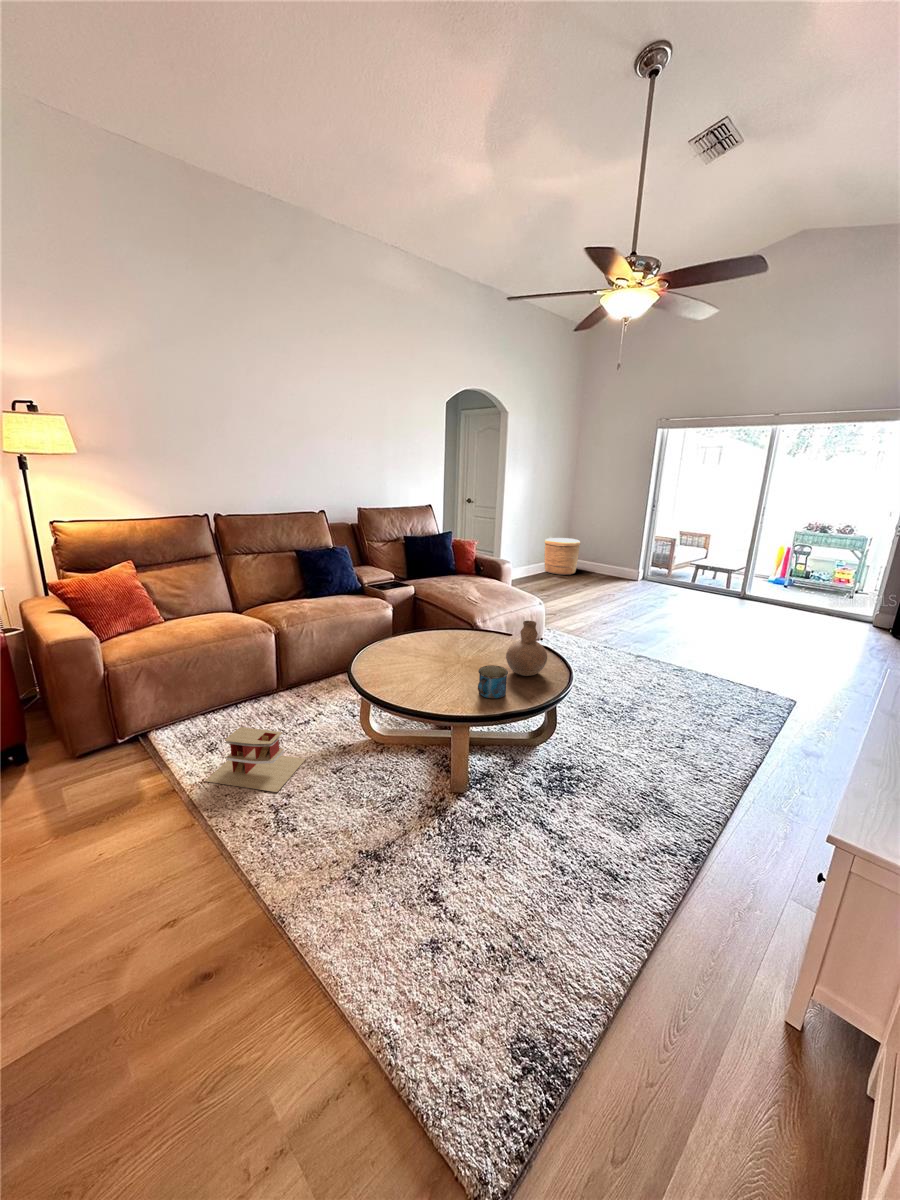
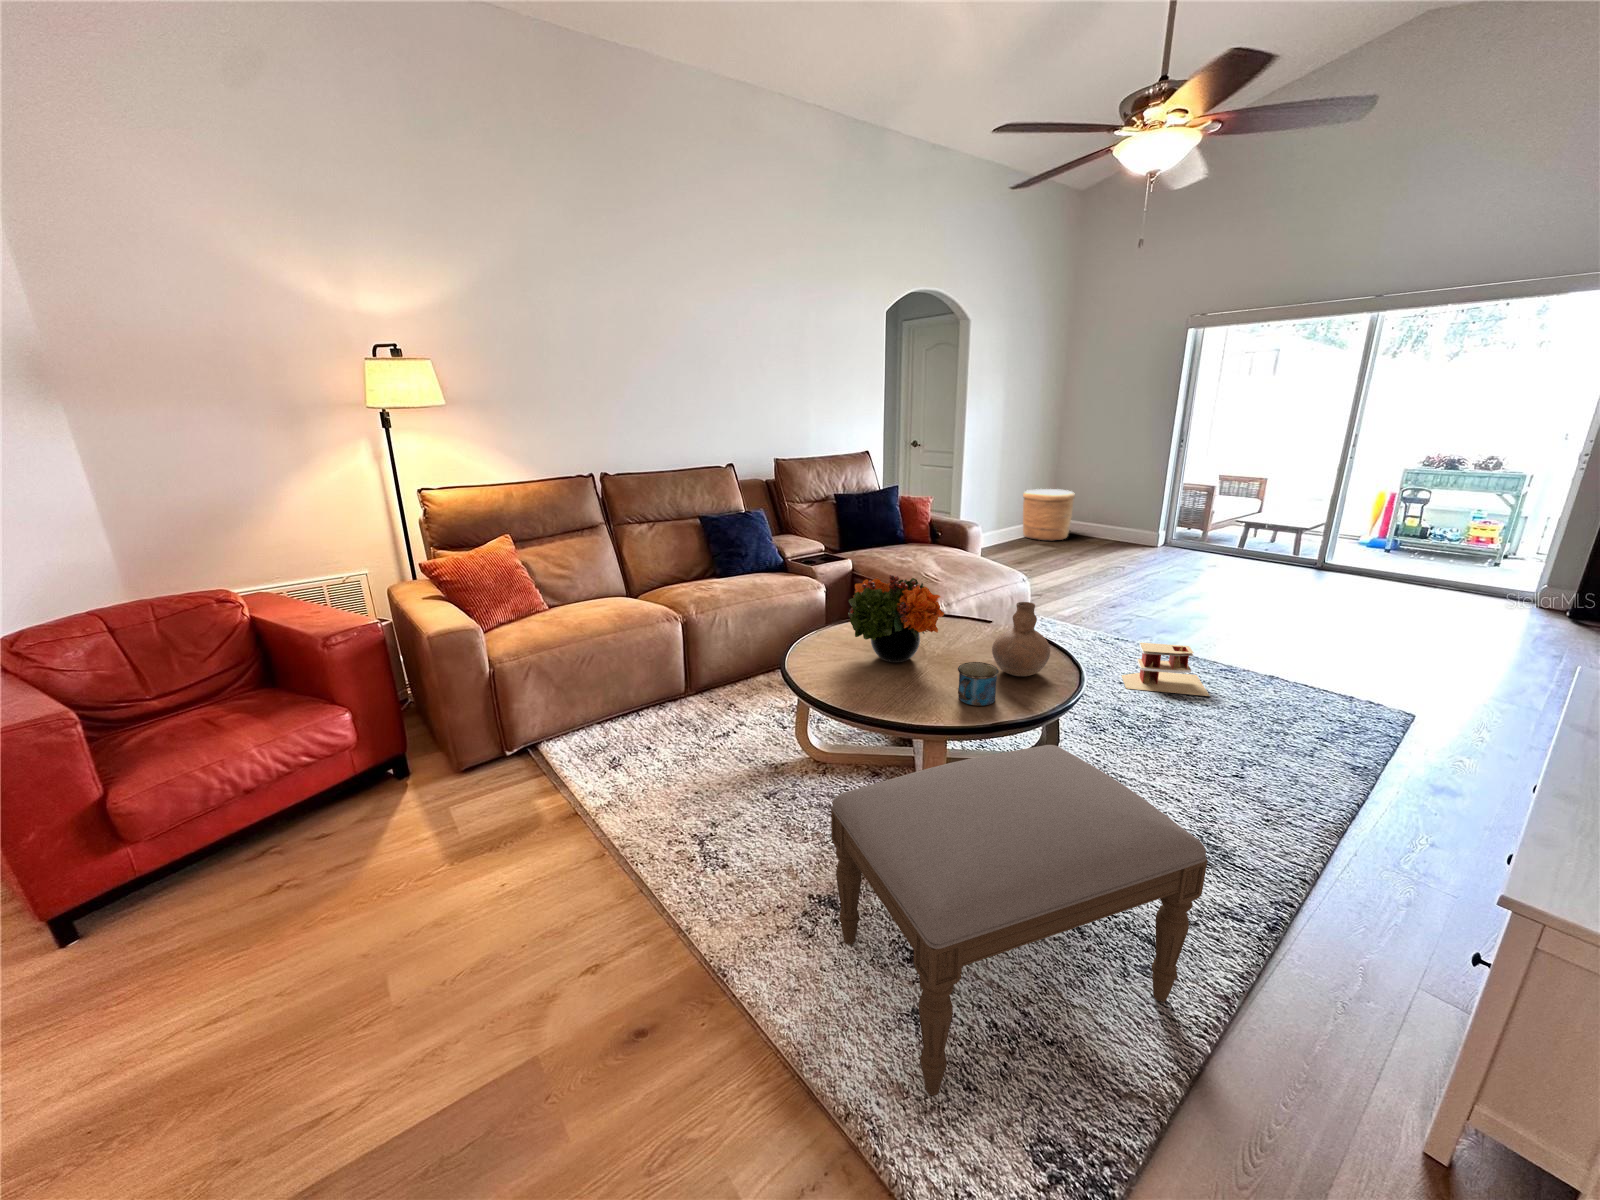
flower arrangement: none [398,599,472,665] -> present [848,575,944,662]
toy house: present [205,727,305,792] -> present [1122,643,1210,696]
ottoman: none [372,728,646,1011] -> present [831,745,1208,1096]

